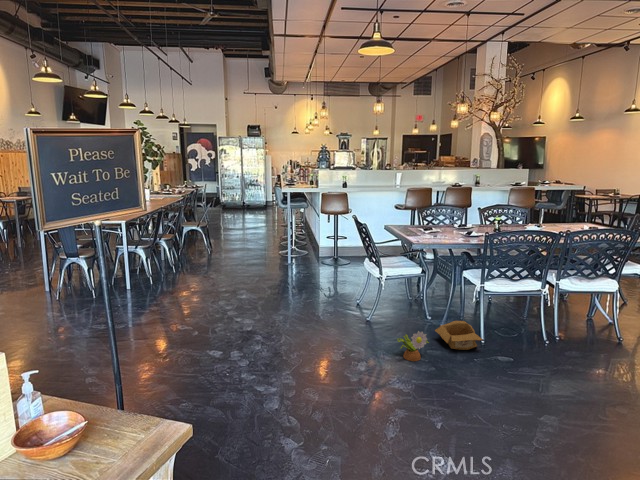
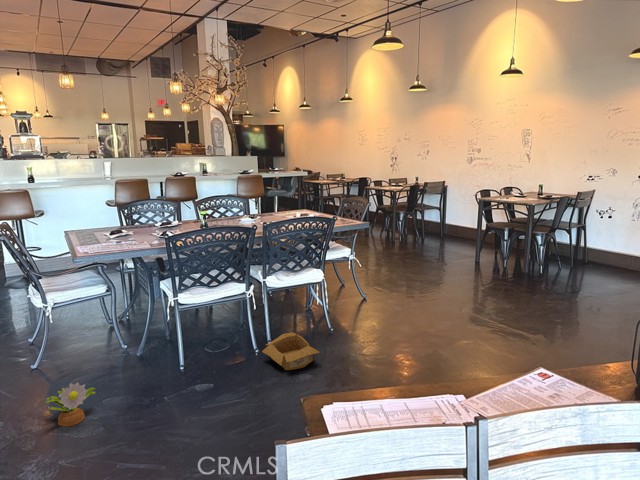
cardboard box: present [435,321,482,350] -> present [262,332,320,370]

